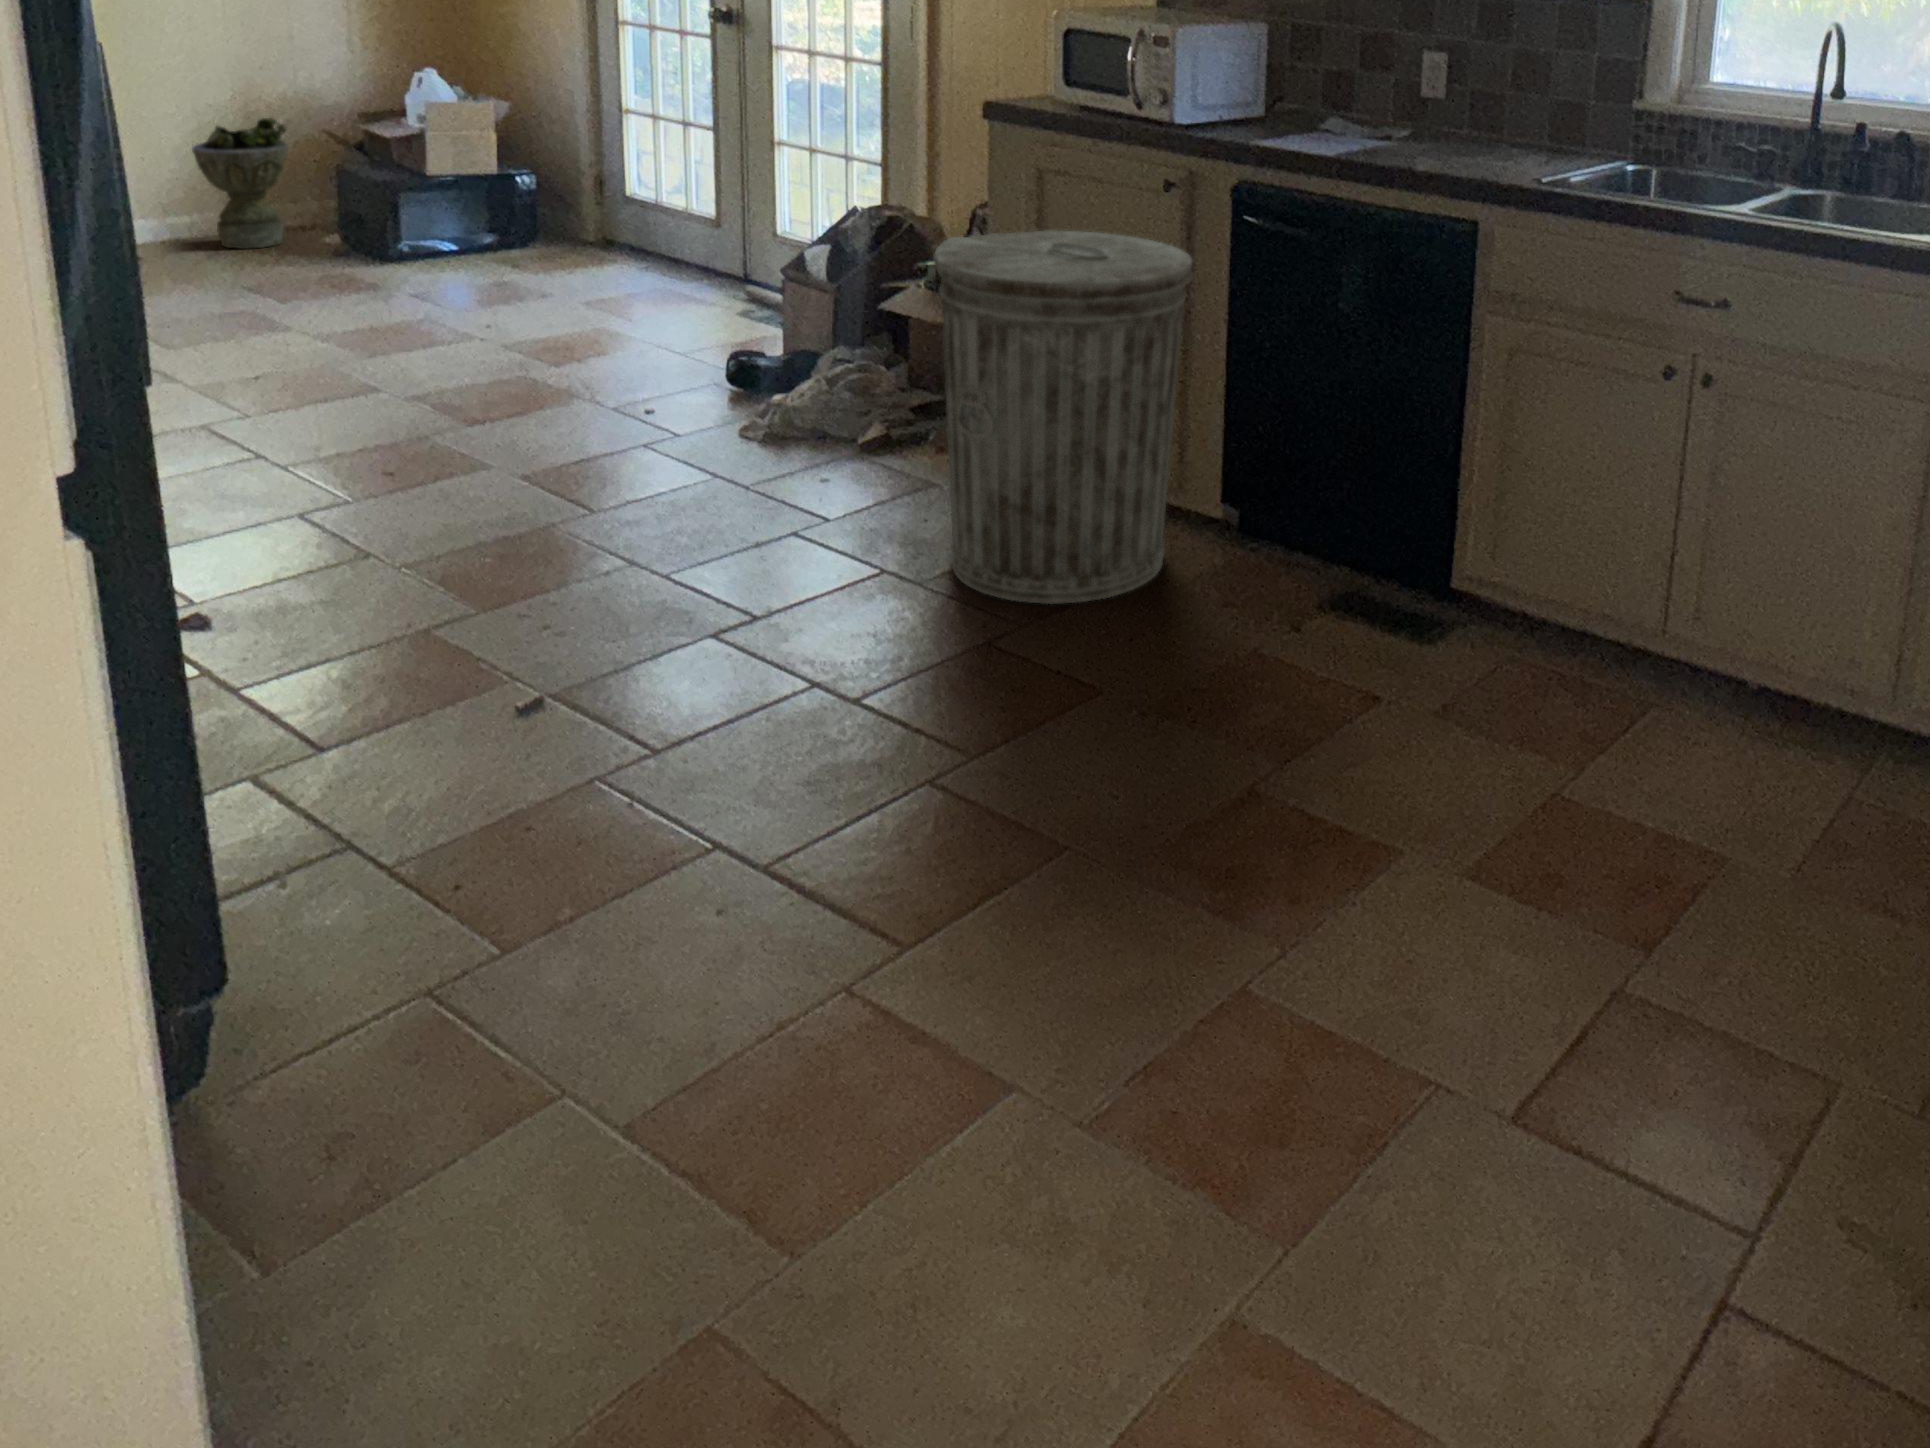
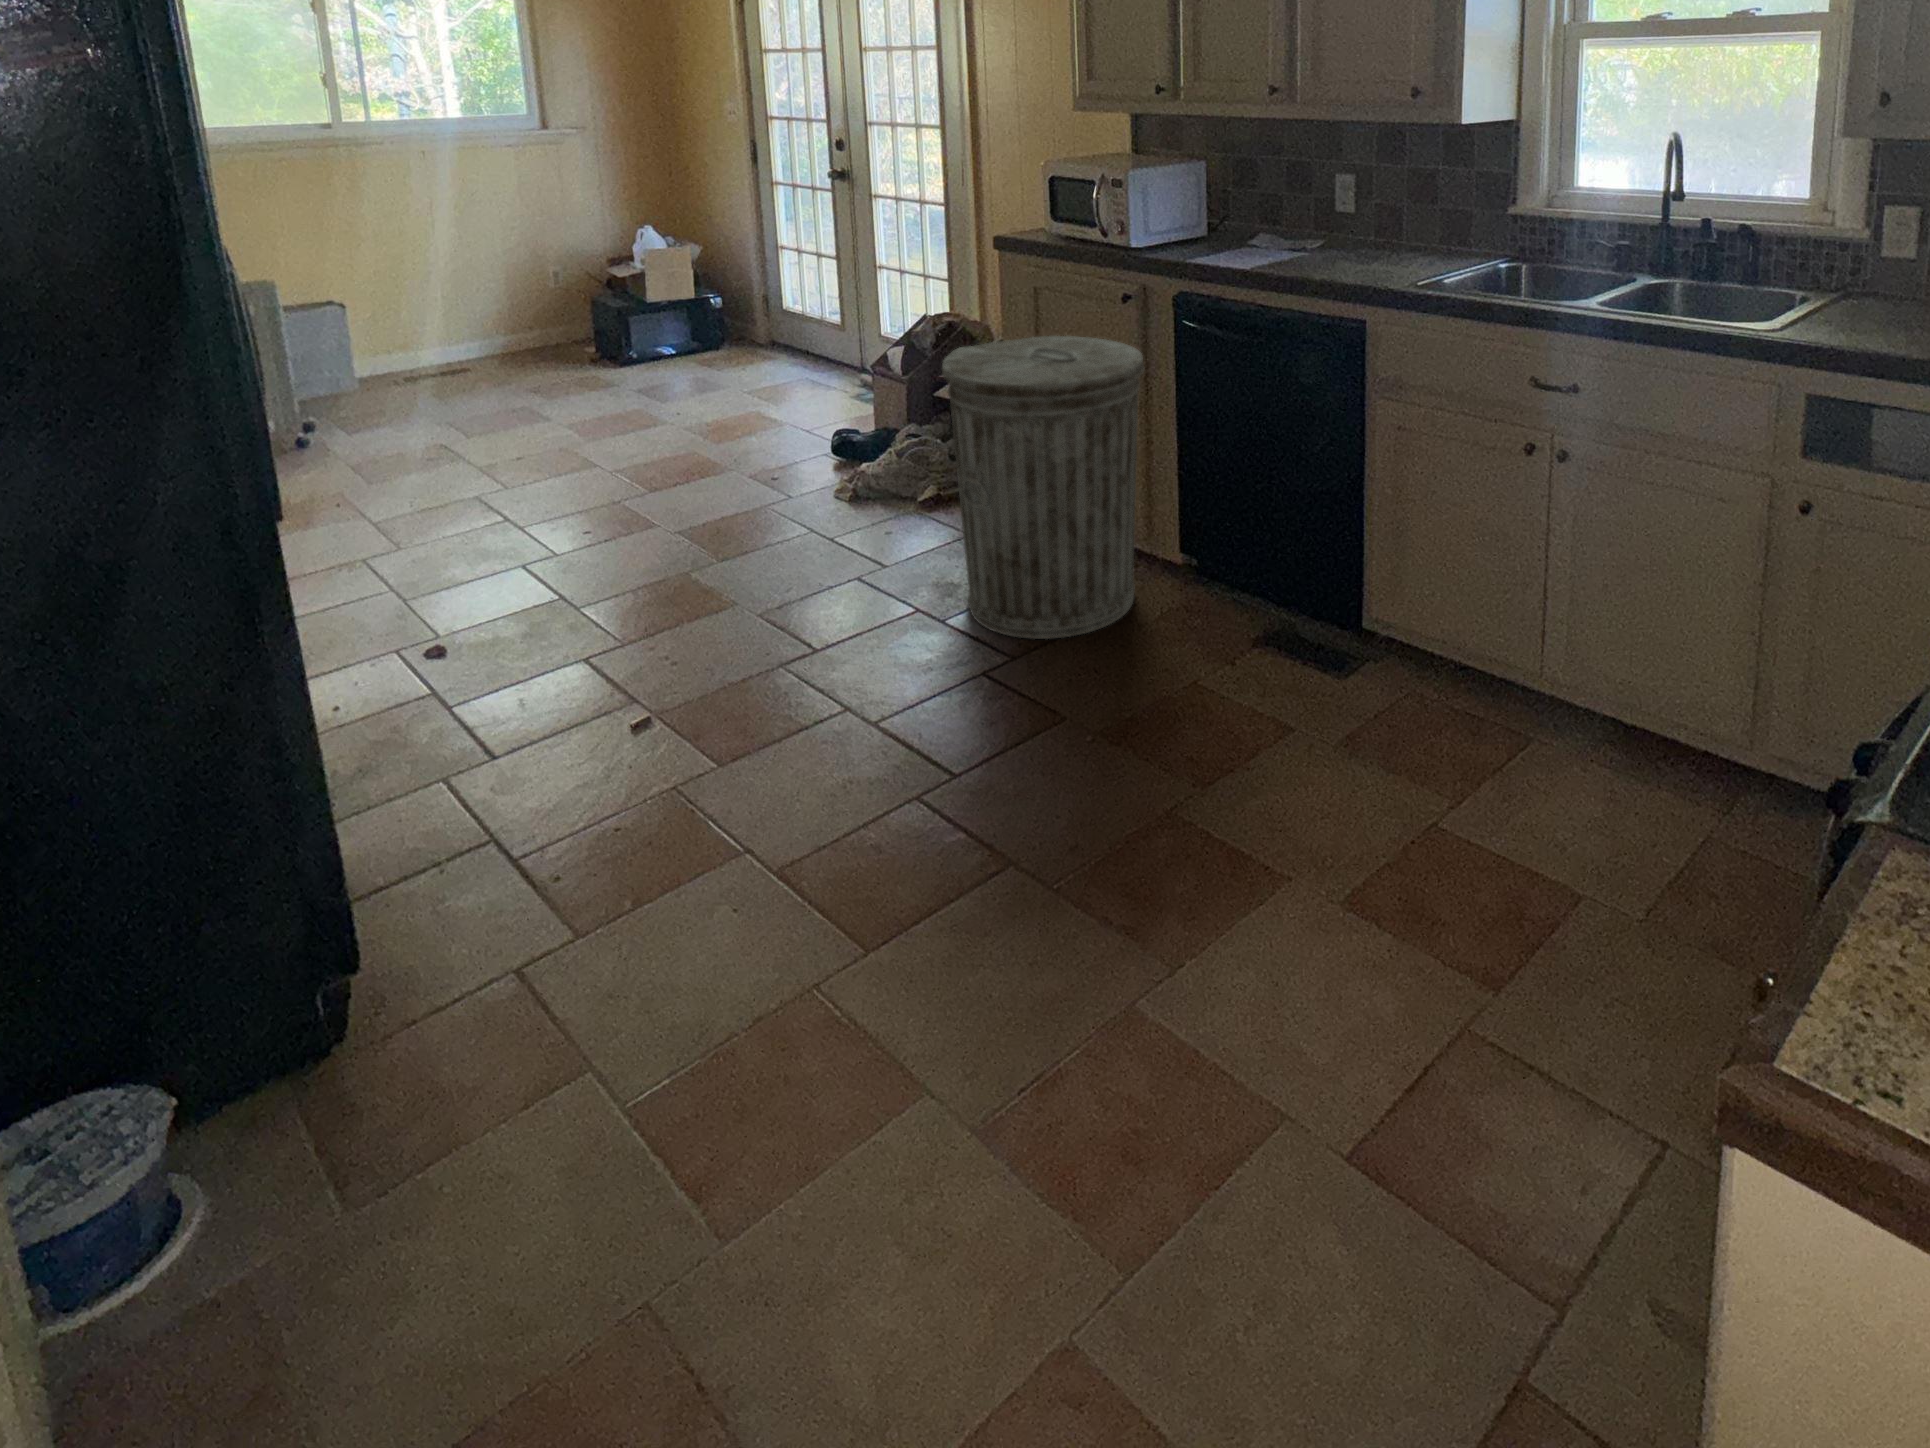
planter: present [192,118,287,249] -> none [501,265,561,358]

